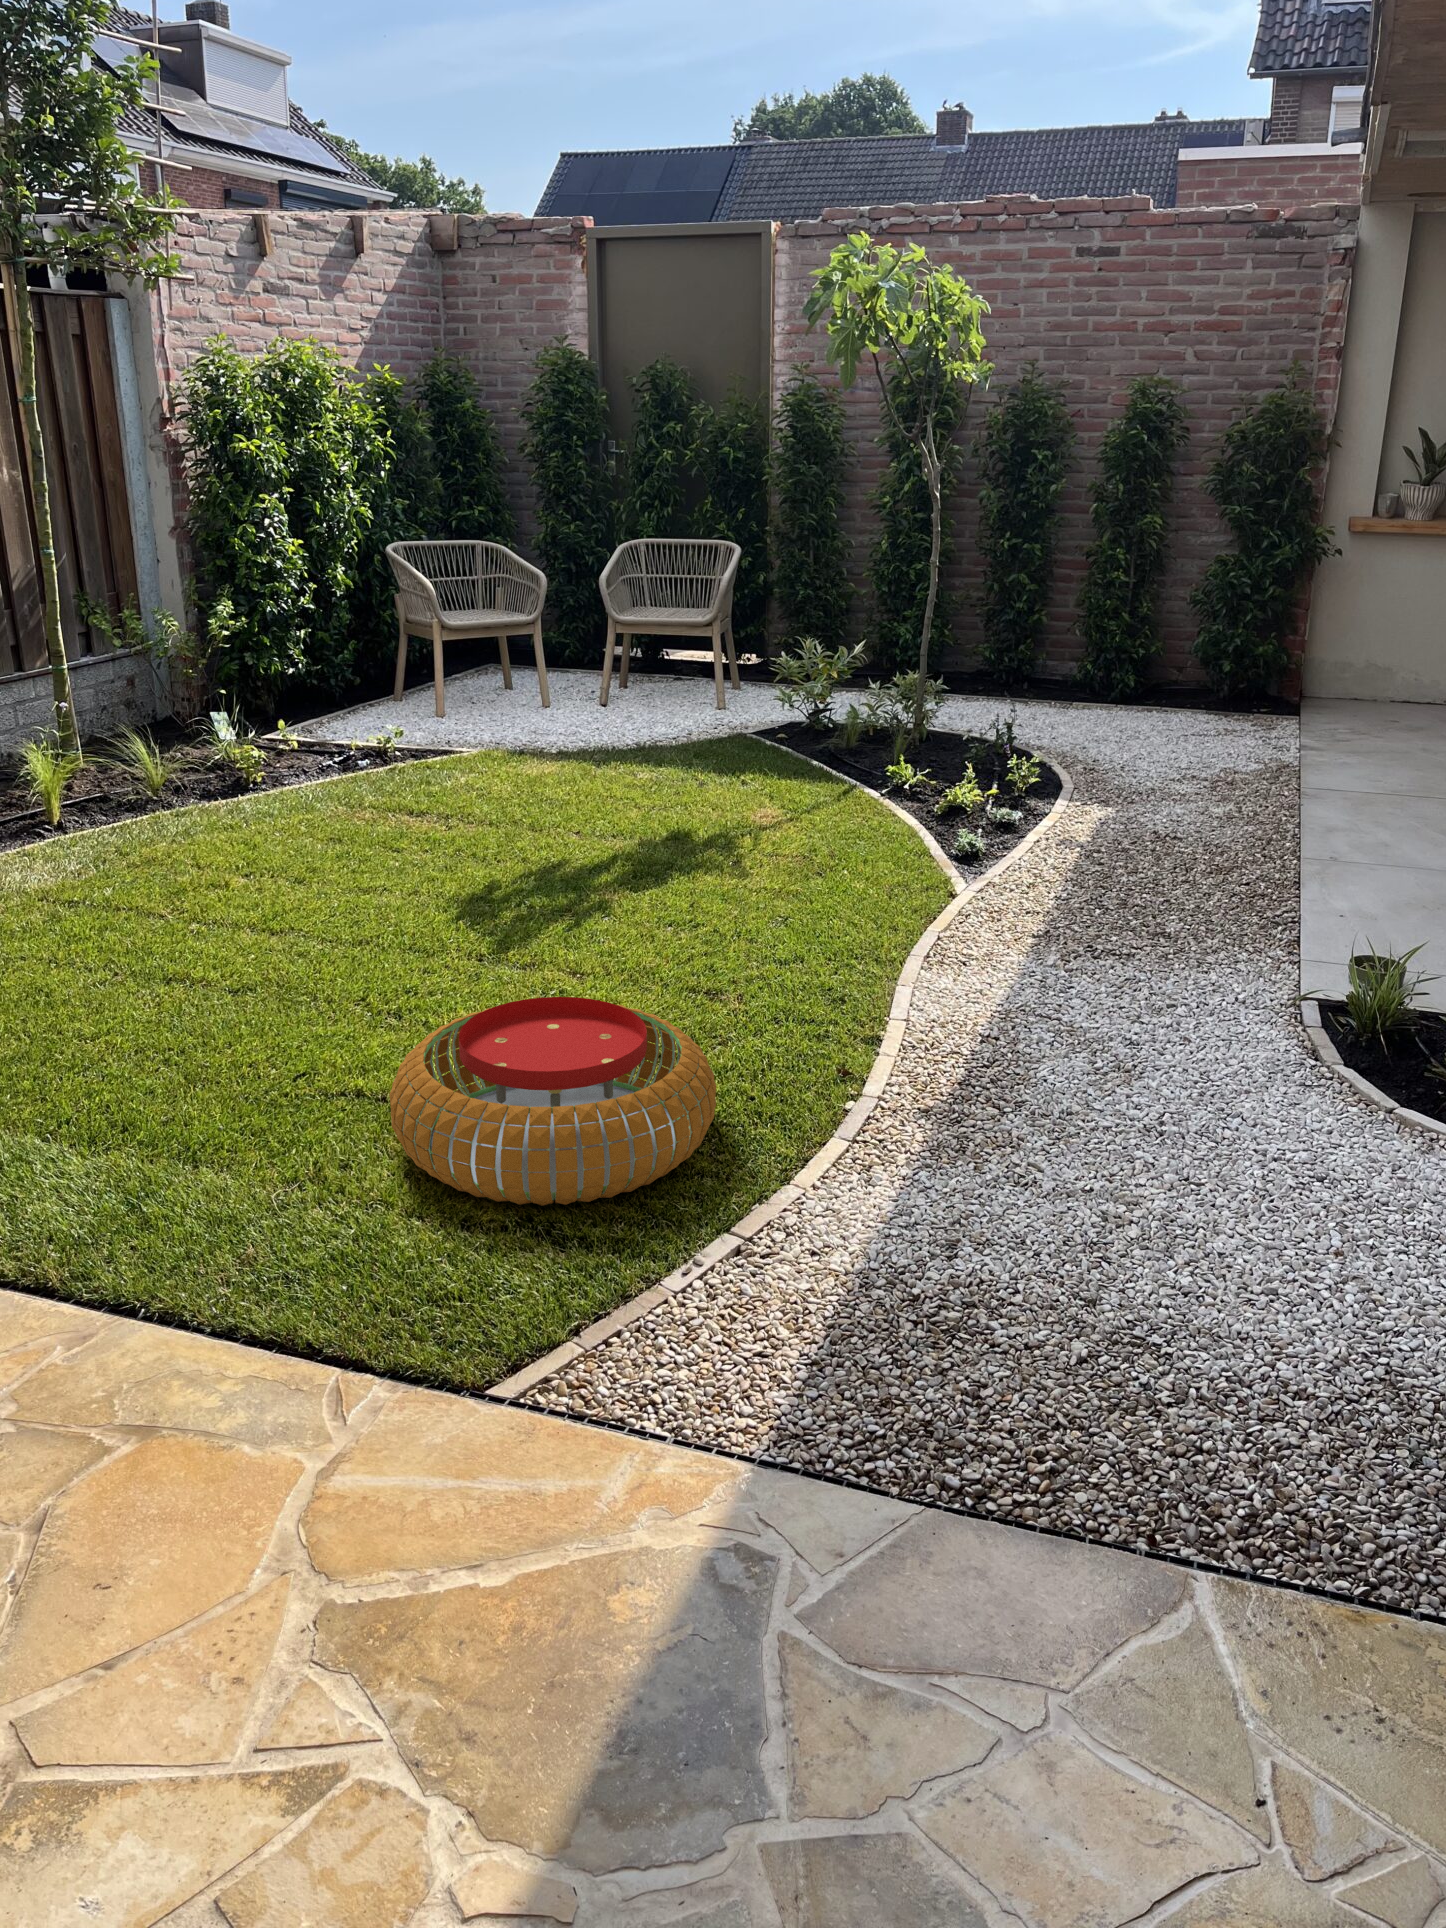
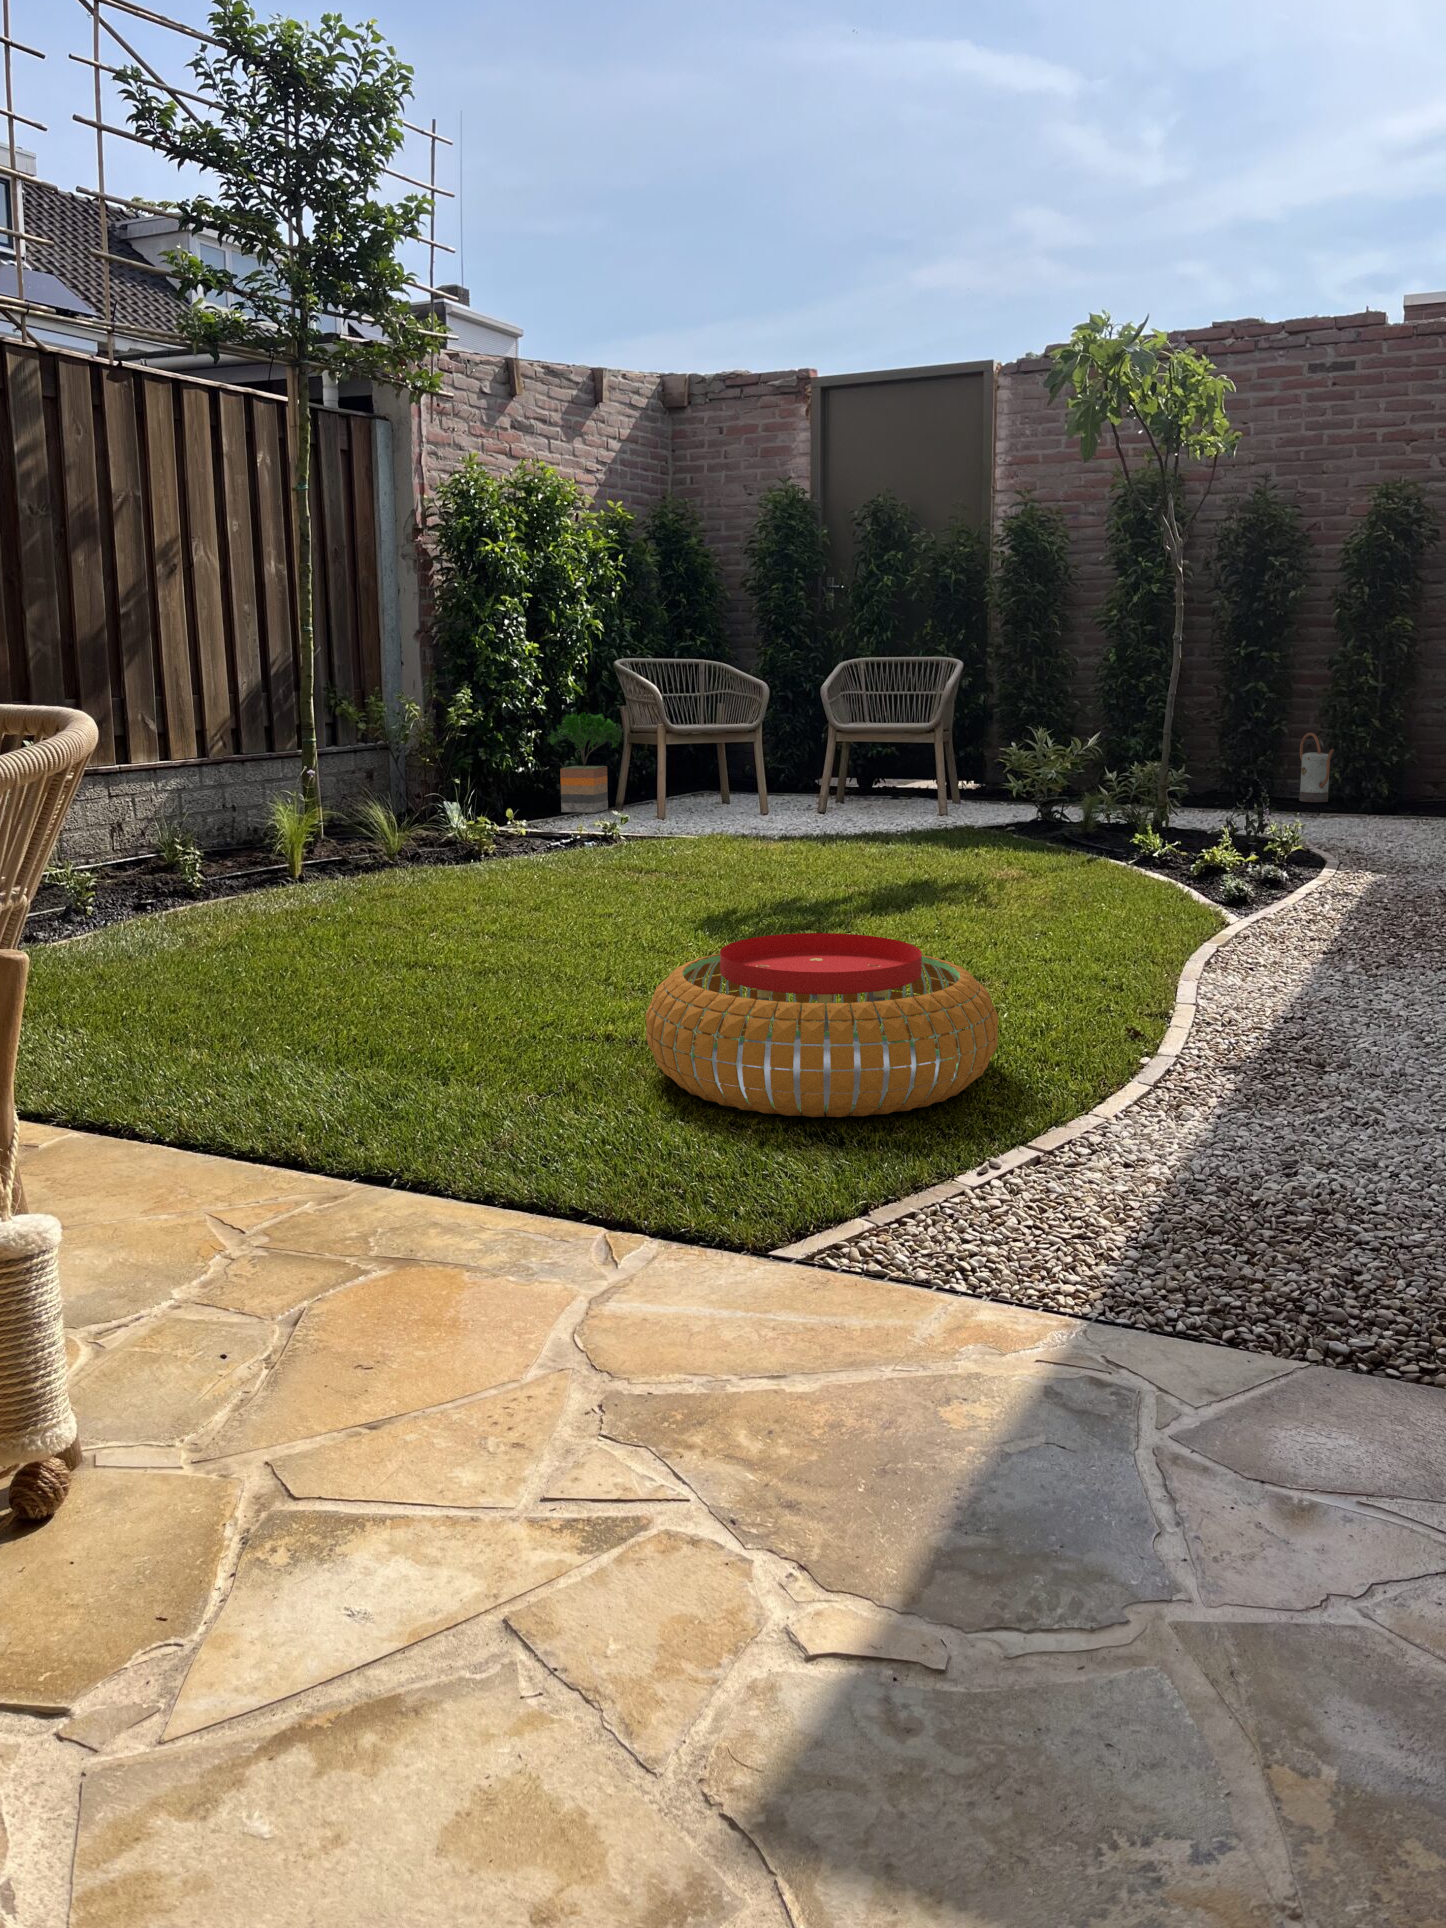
potted tree: none [318,608,399,713] -> present [550,712,621,813]
watering can: none [1052,628,1084,696] -> present [1299,733,1334,802]

